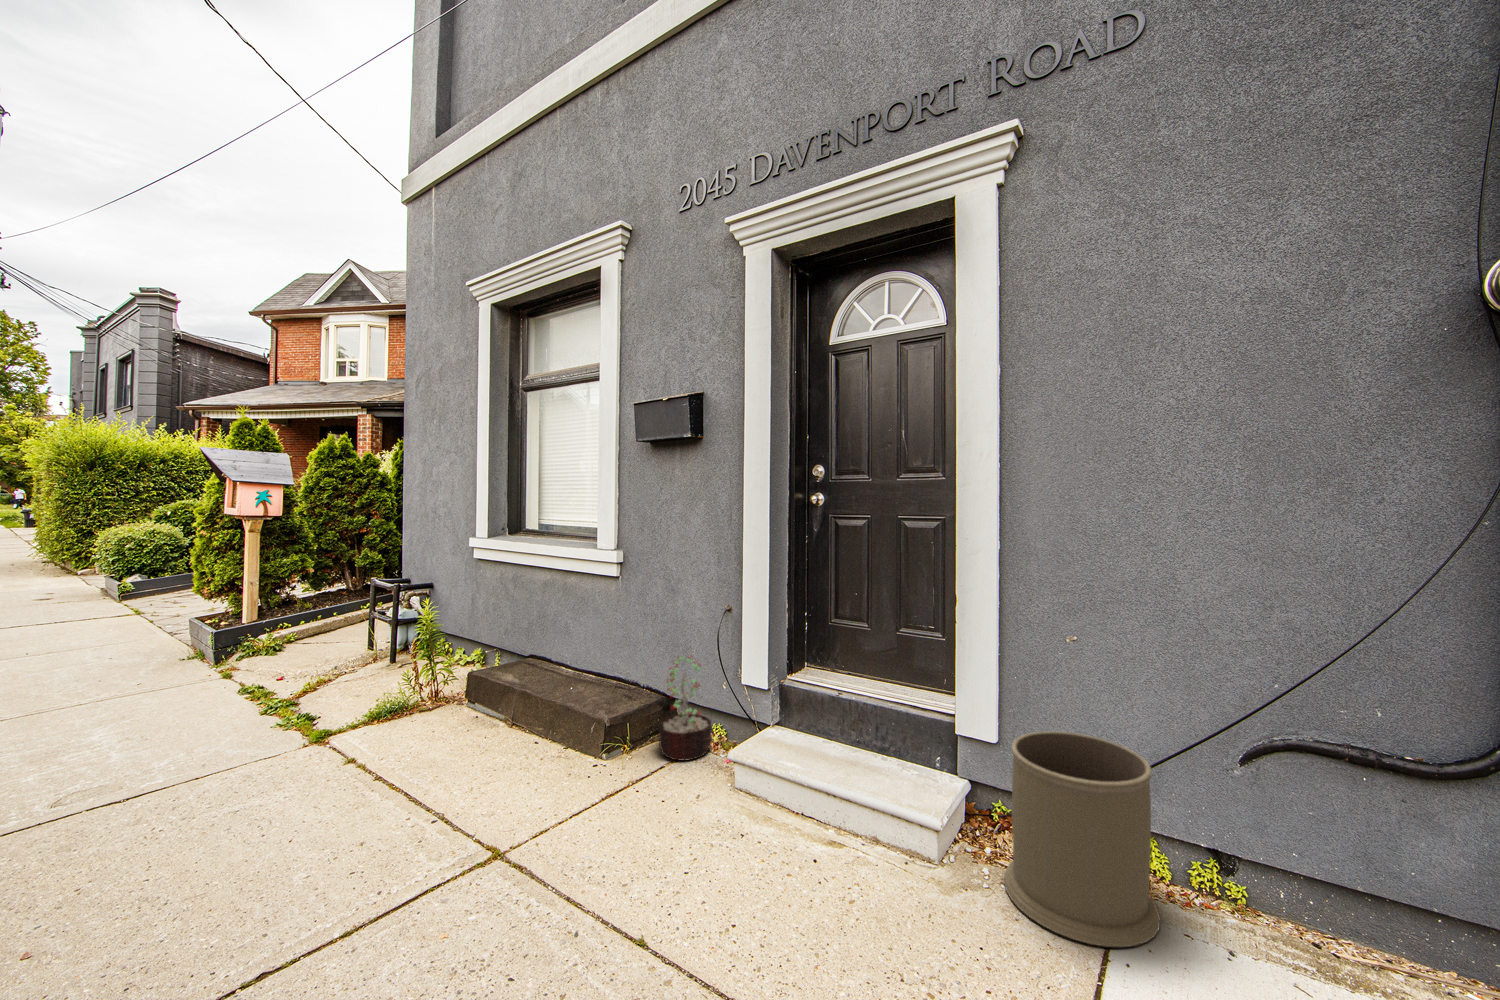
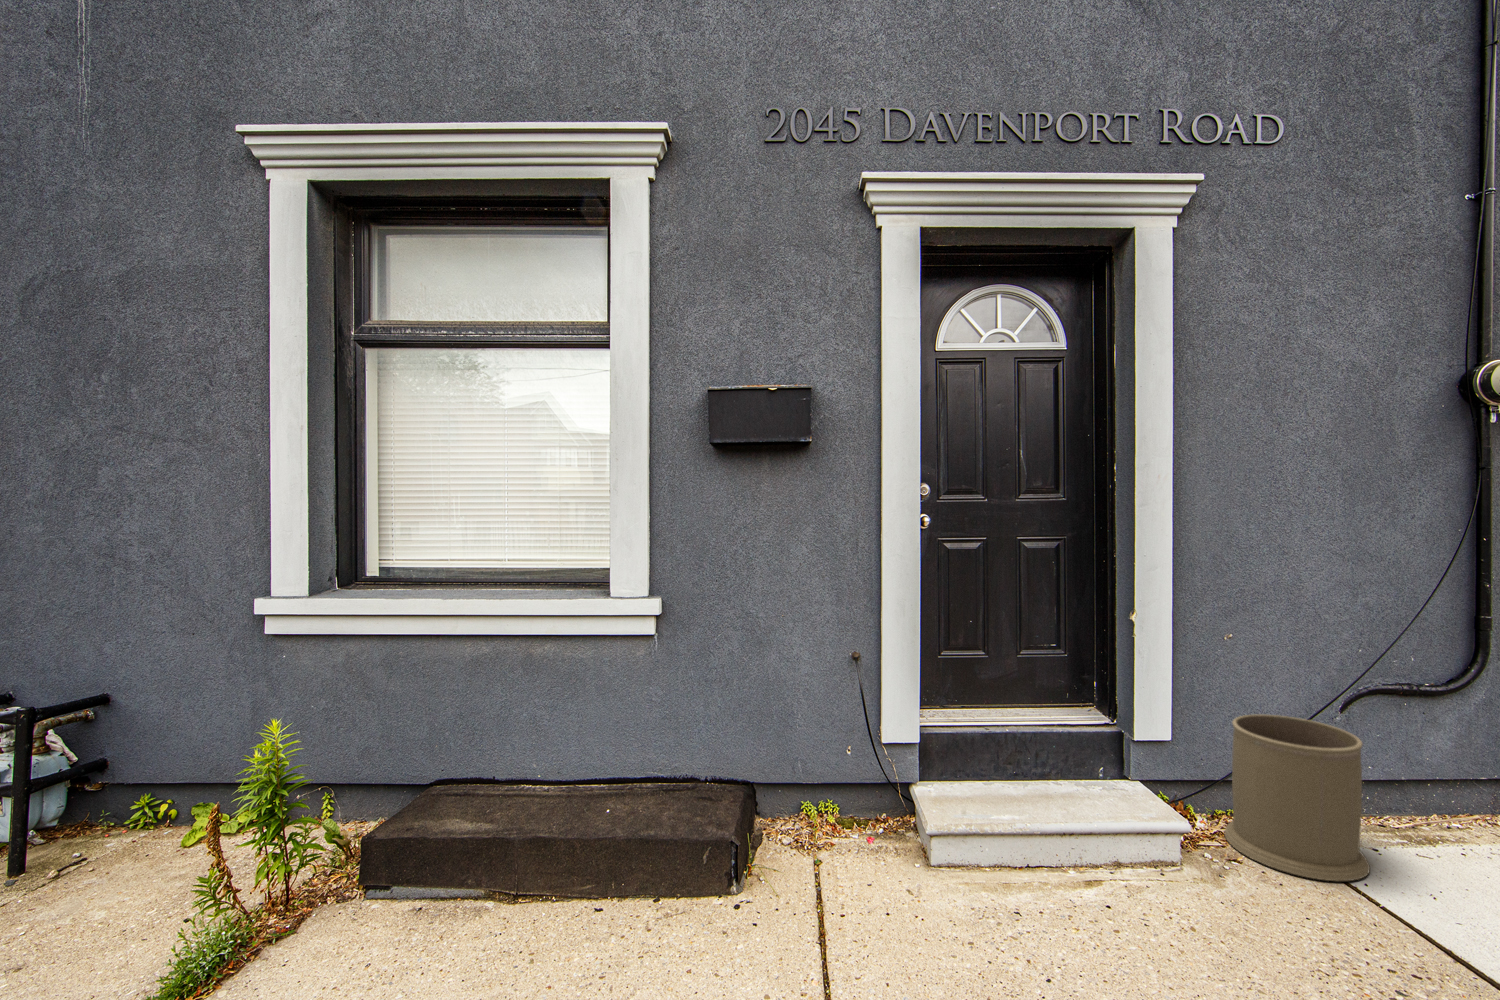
decorative plant: present [659,657,712,760] -> none [783,720,863,860]

